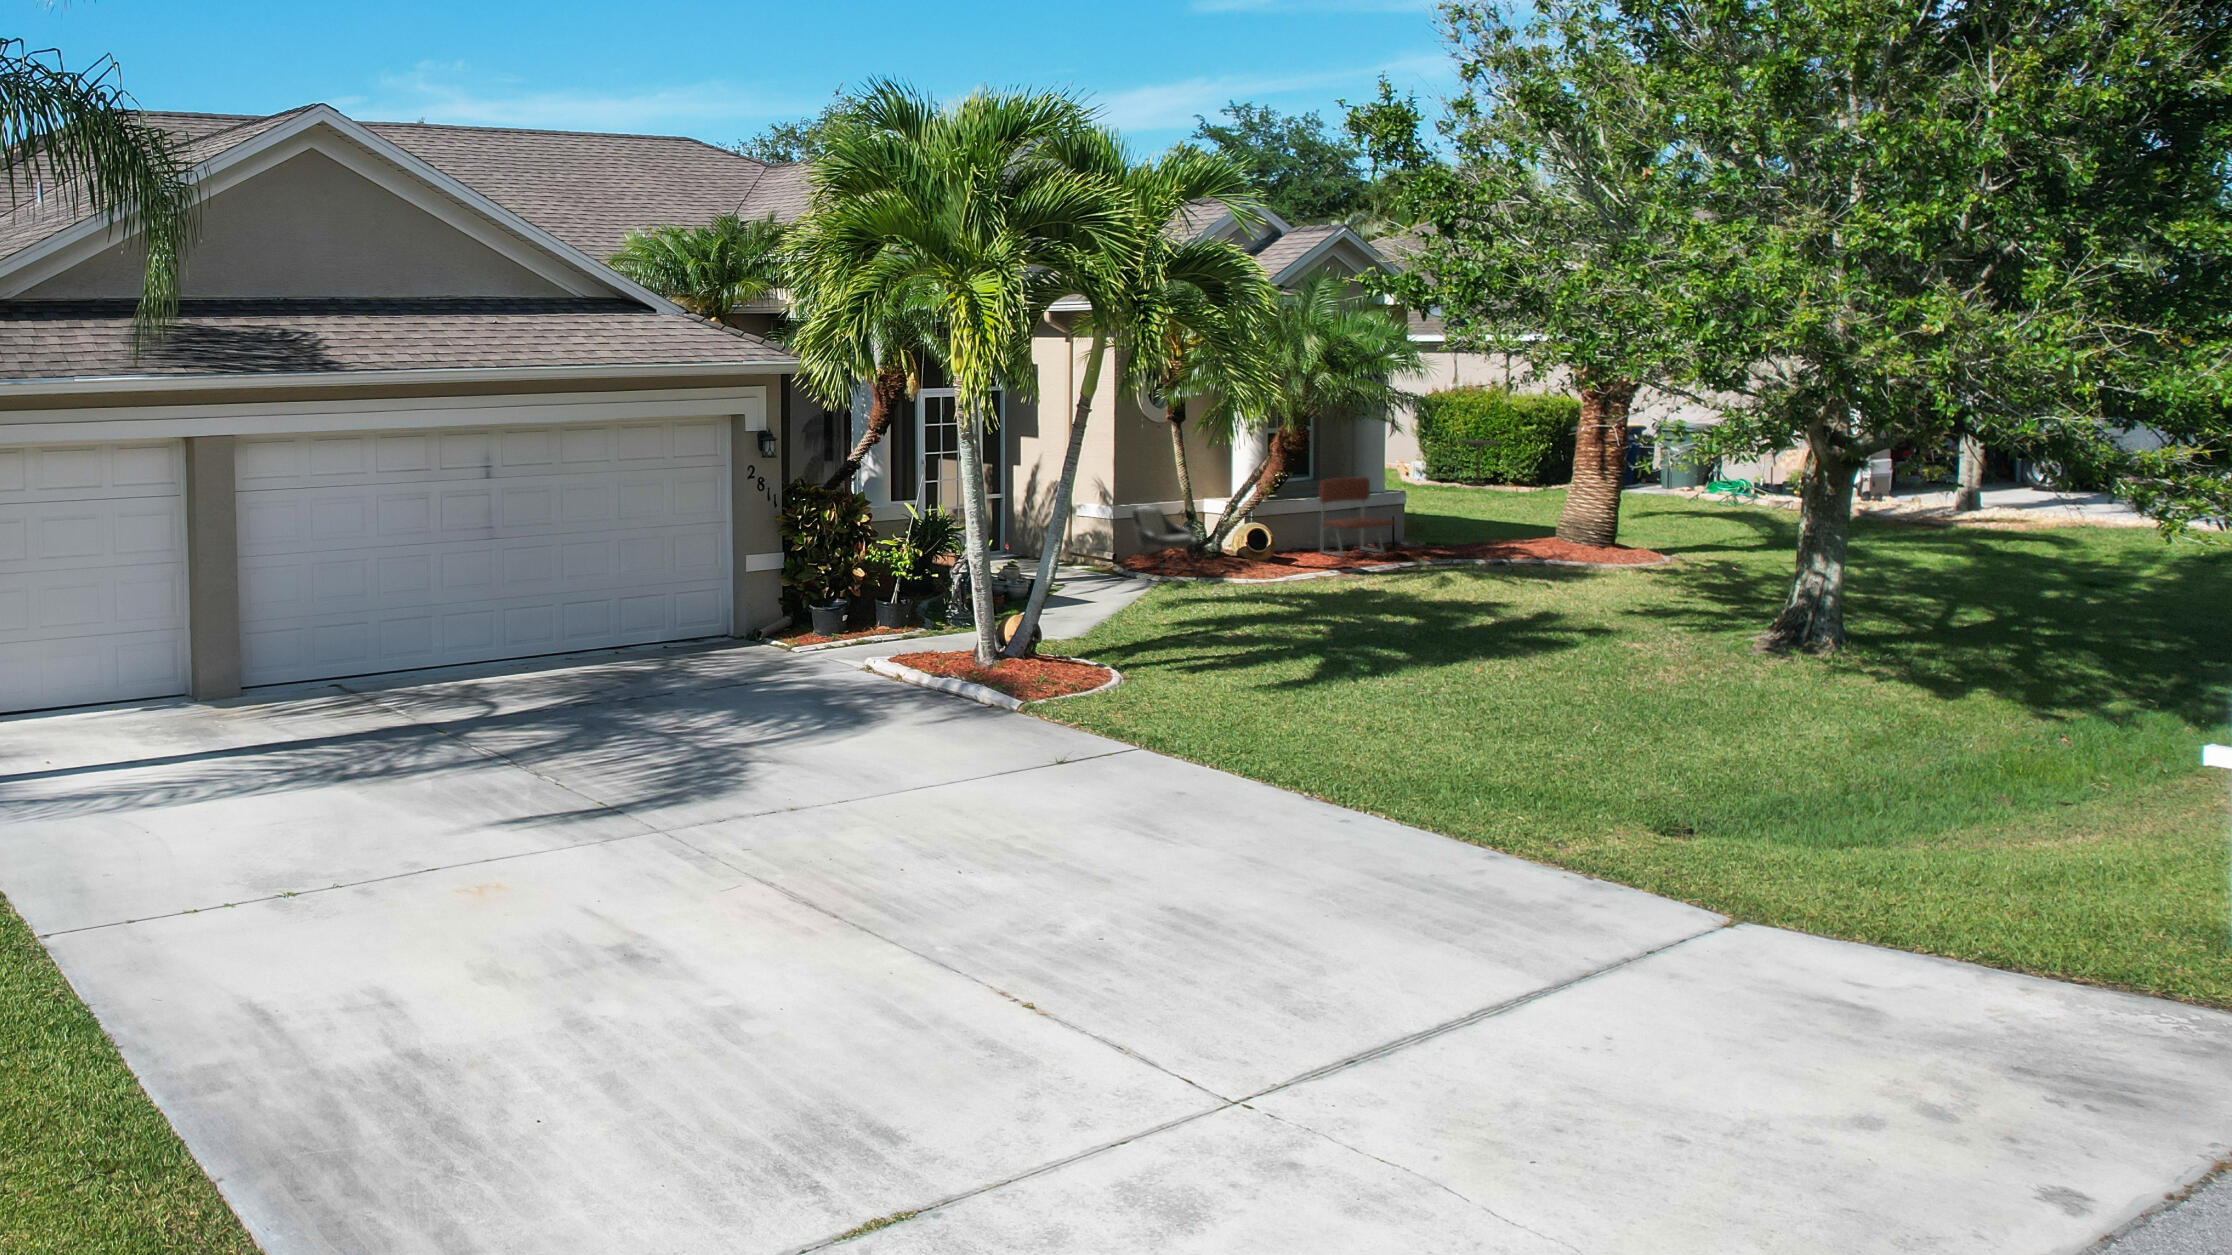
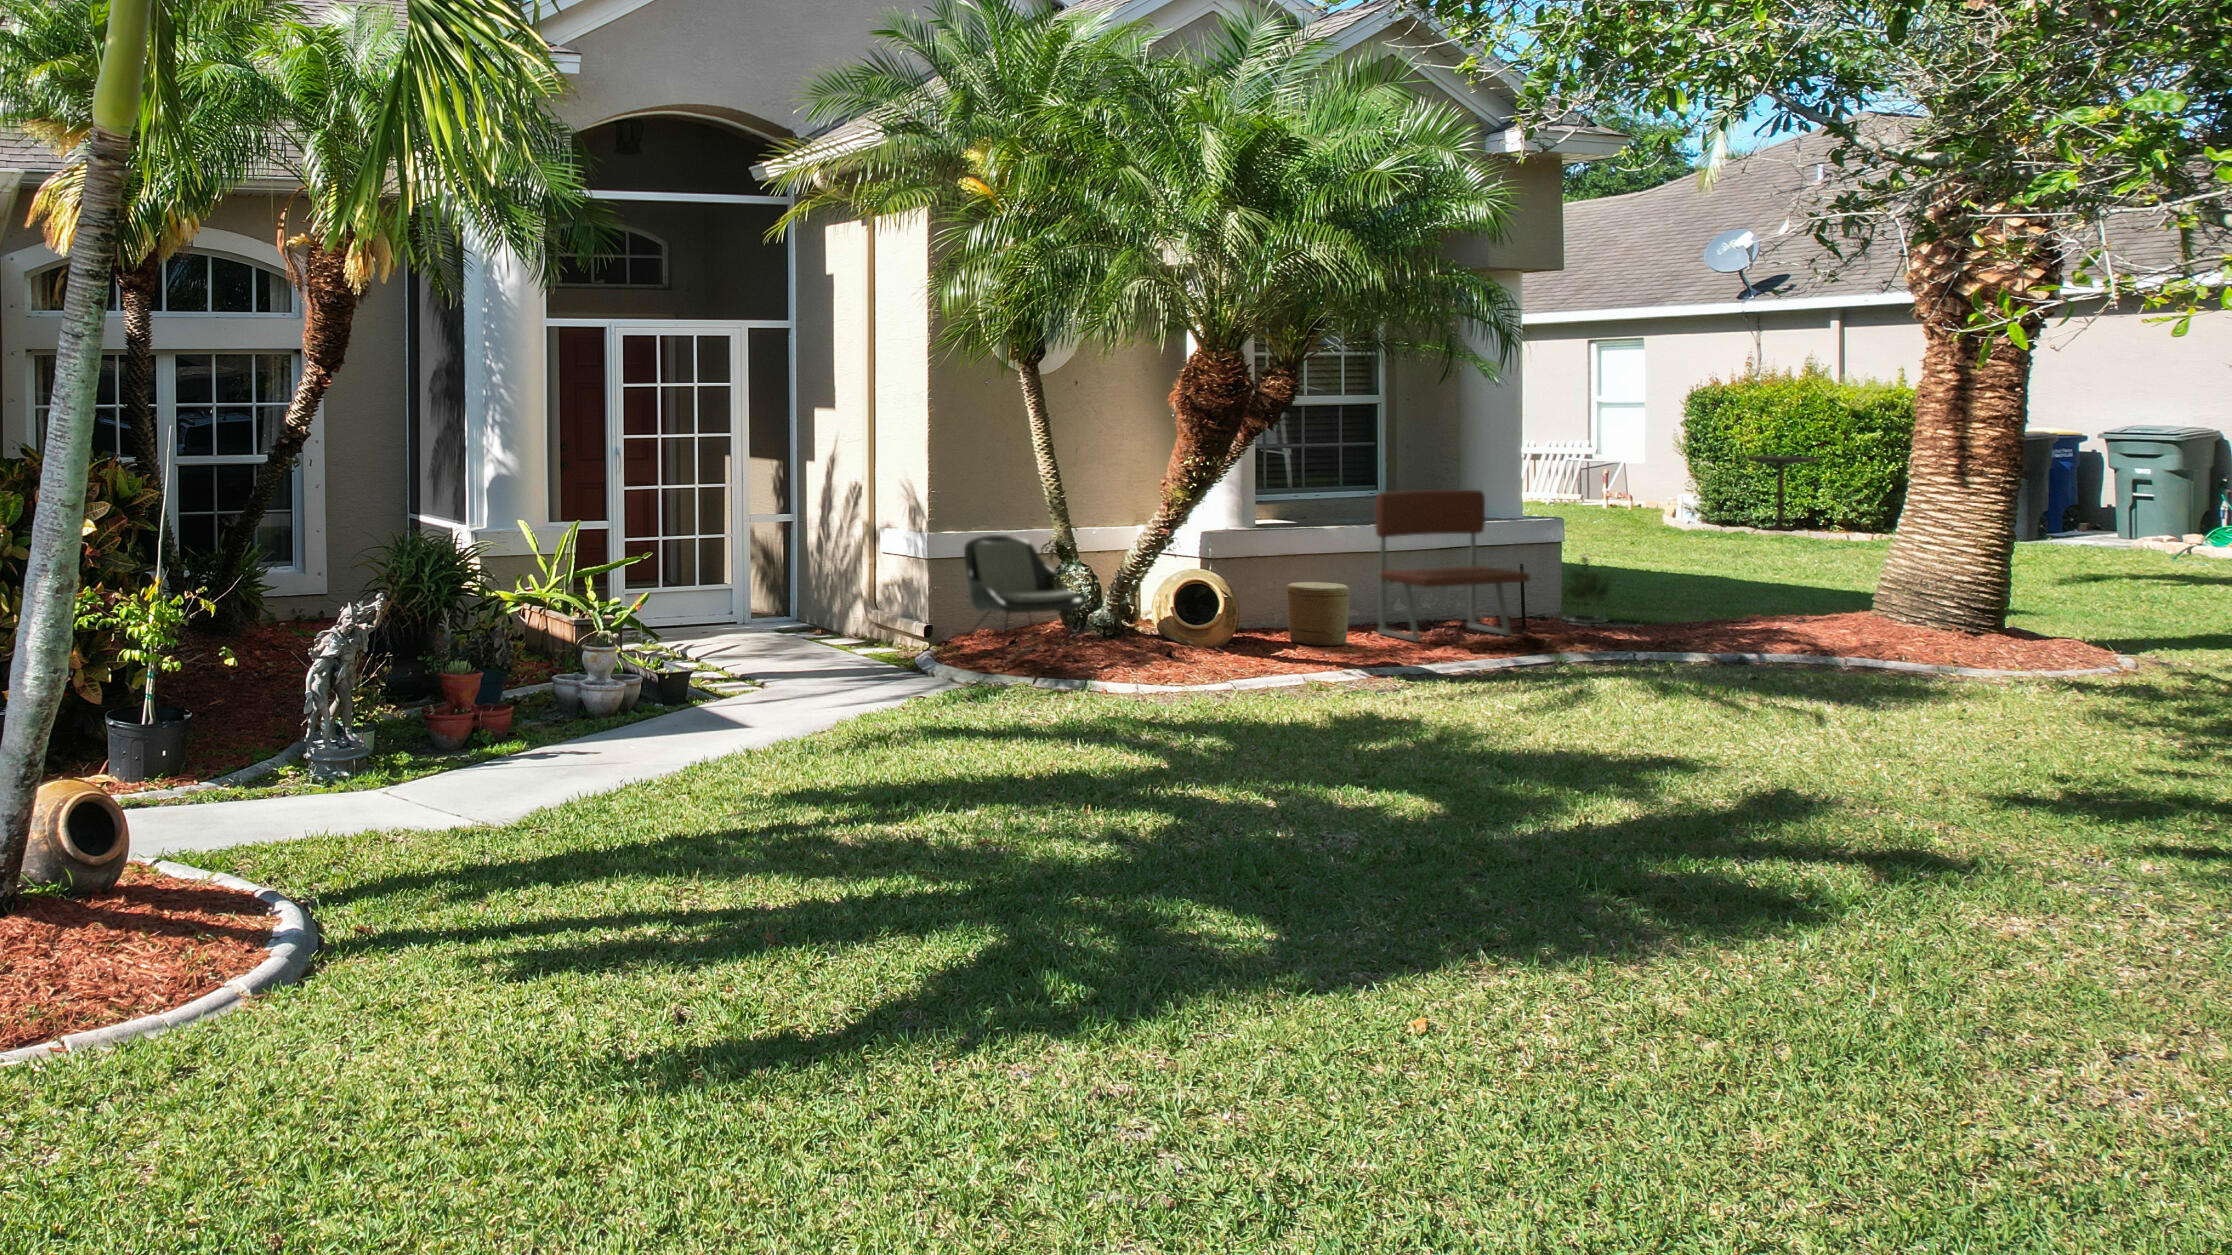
woven basket: none [1279,527,1312,561] -> present [1286,582,1350,646]

